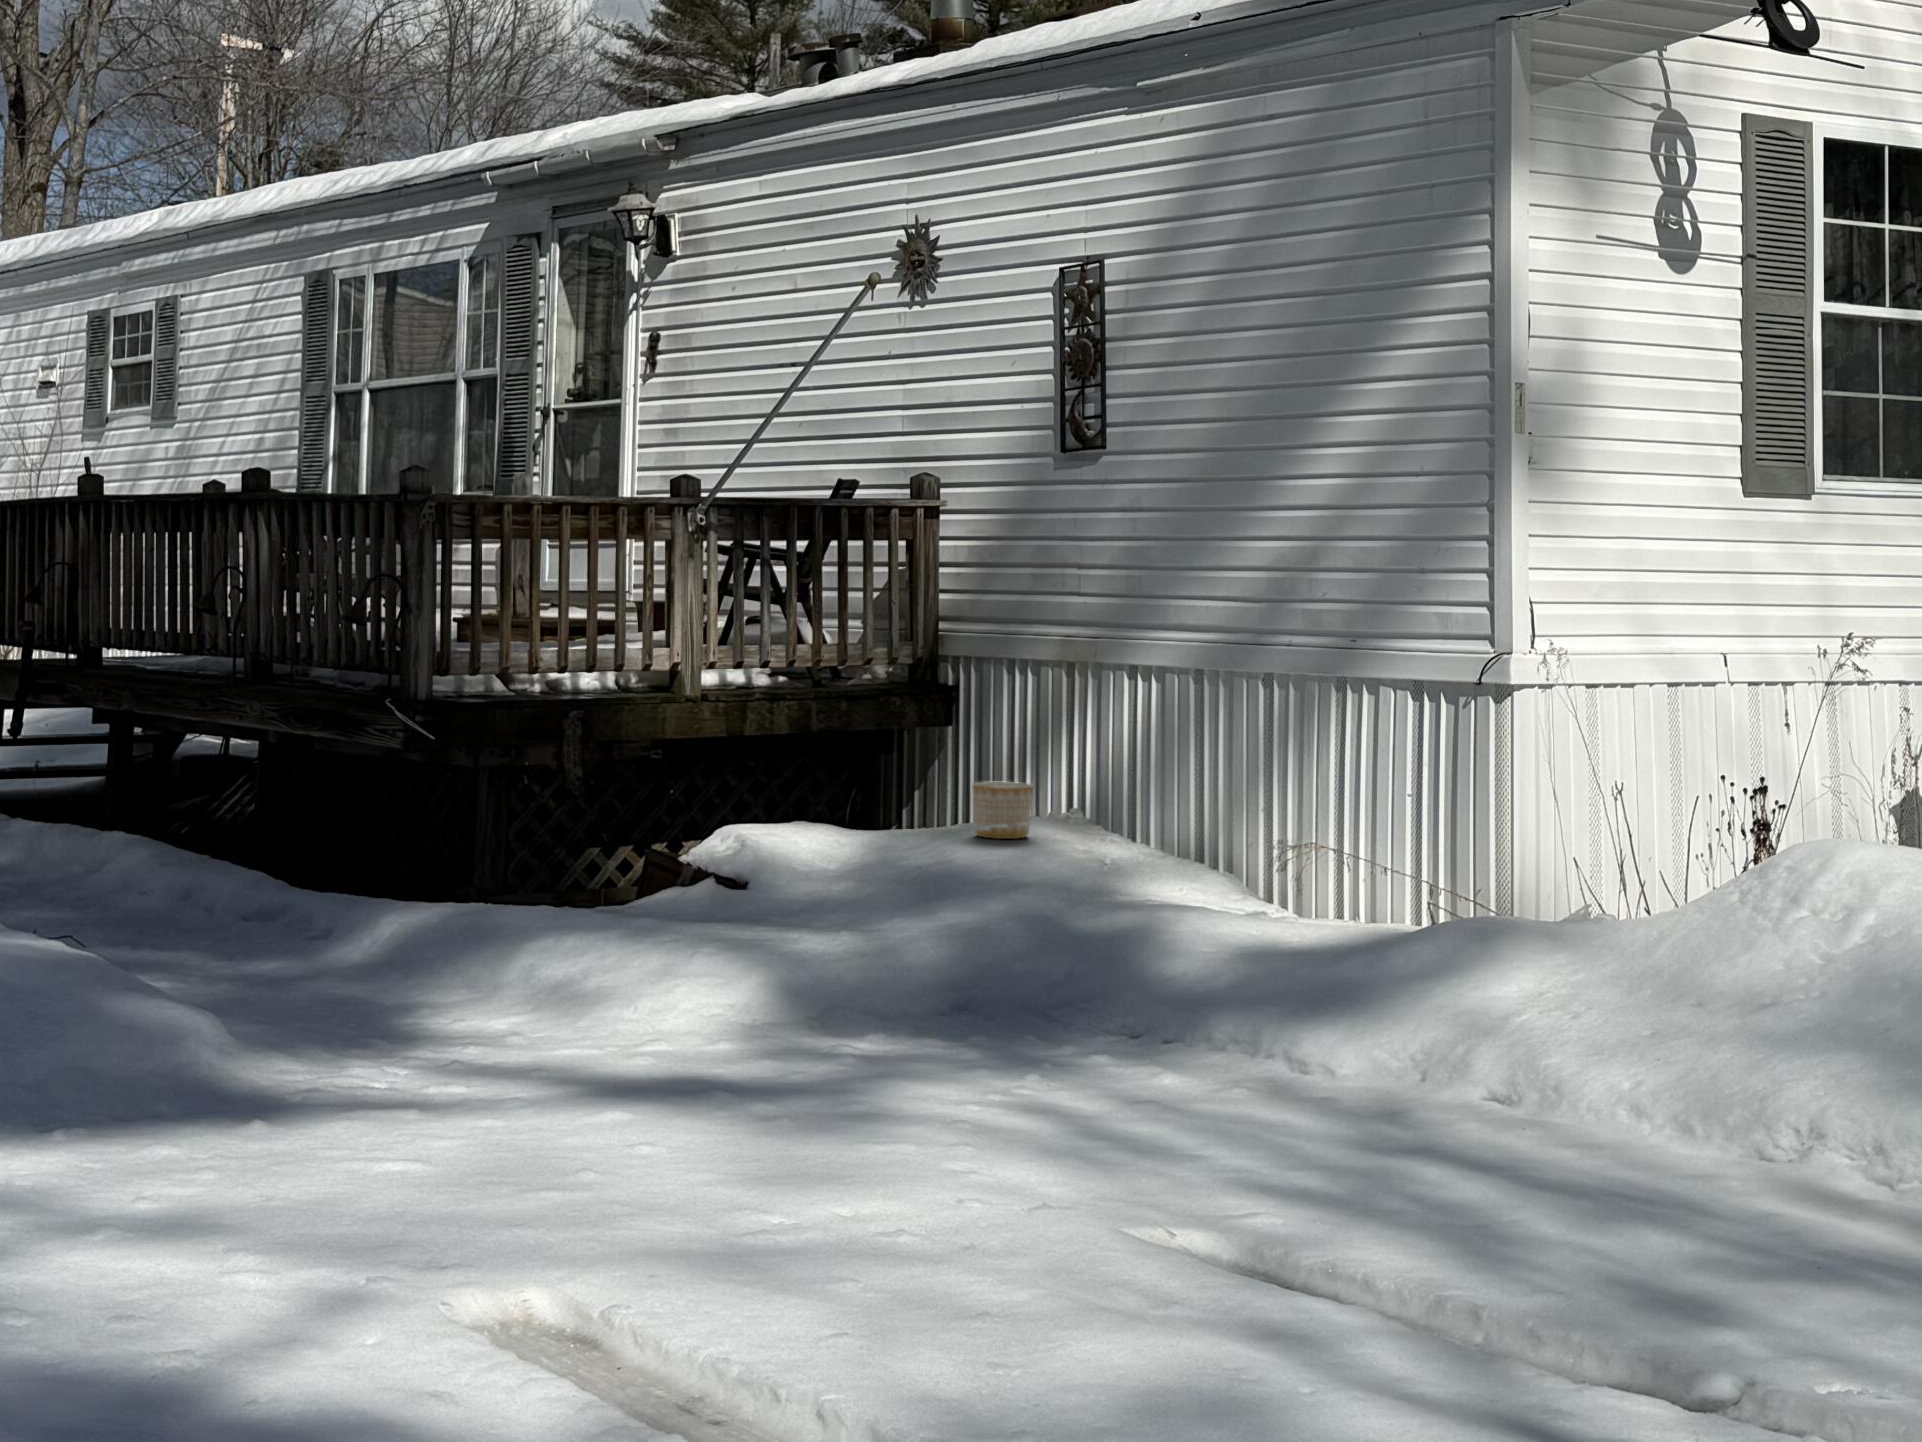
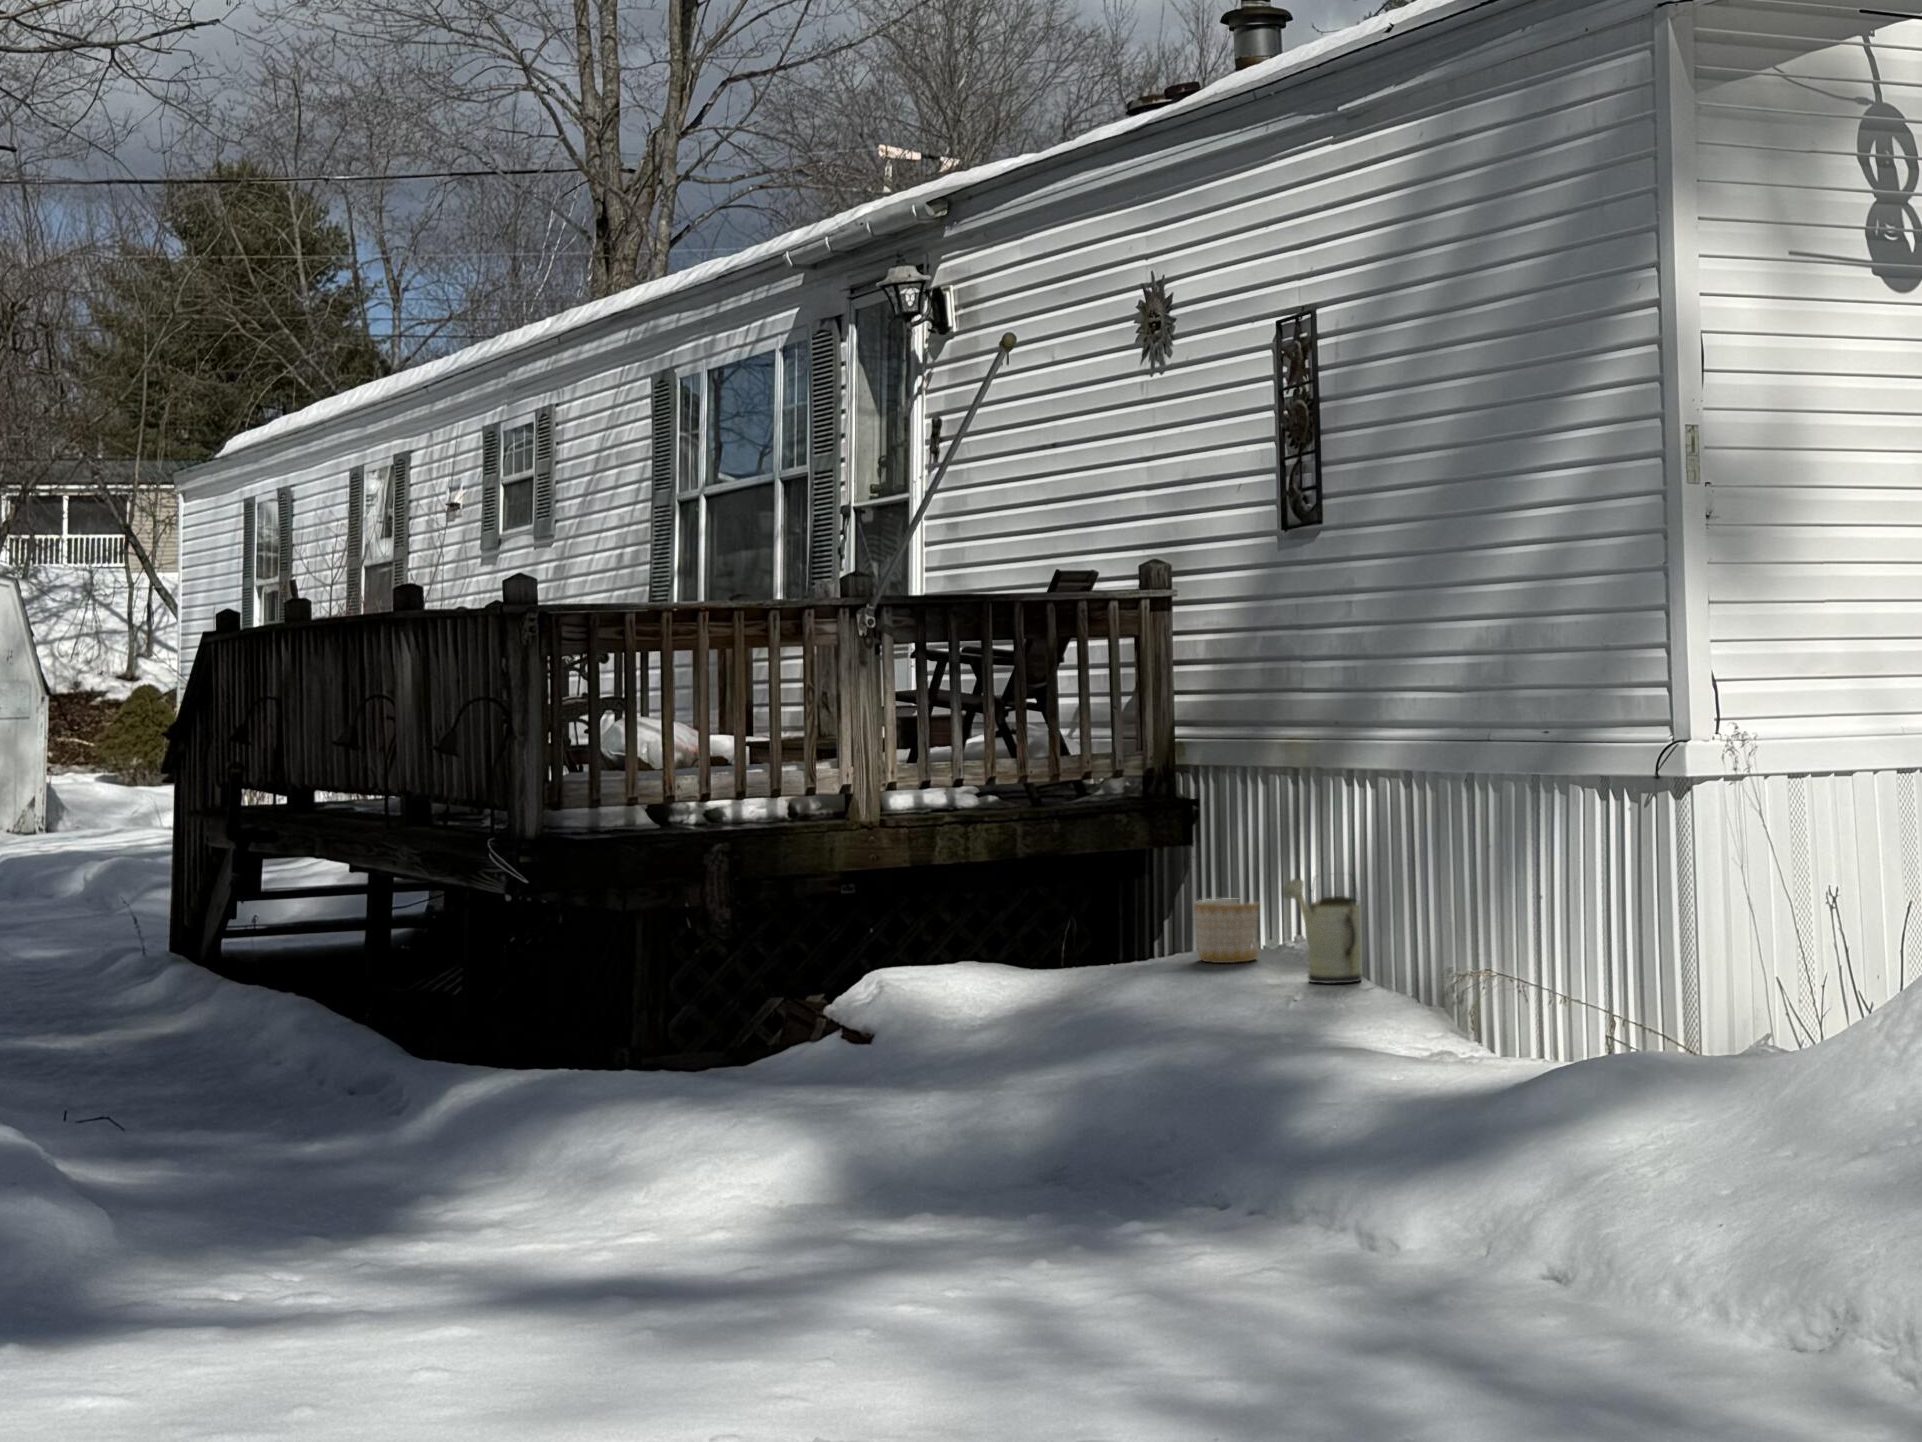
watering can: none [1071,762,1151,859] -> present [1283,878,1362,984]

